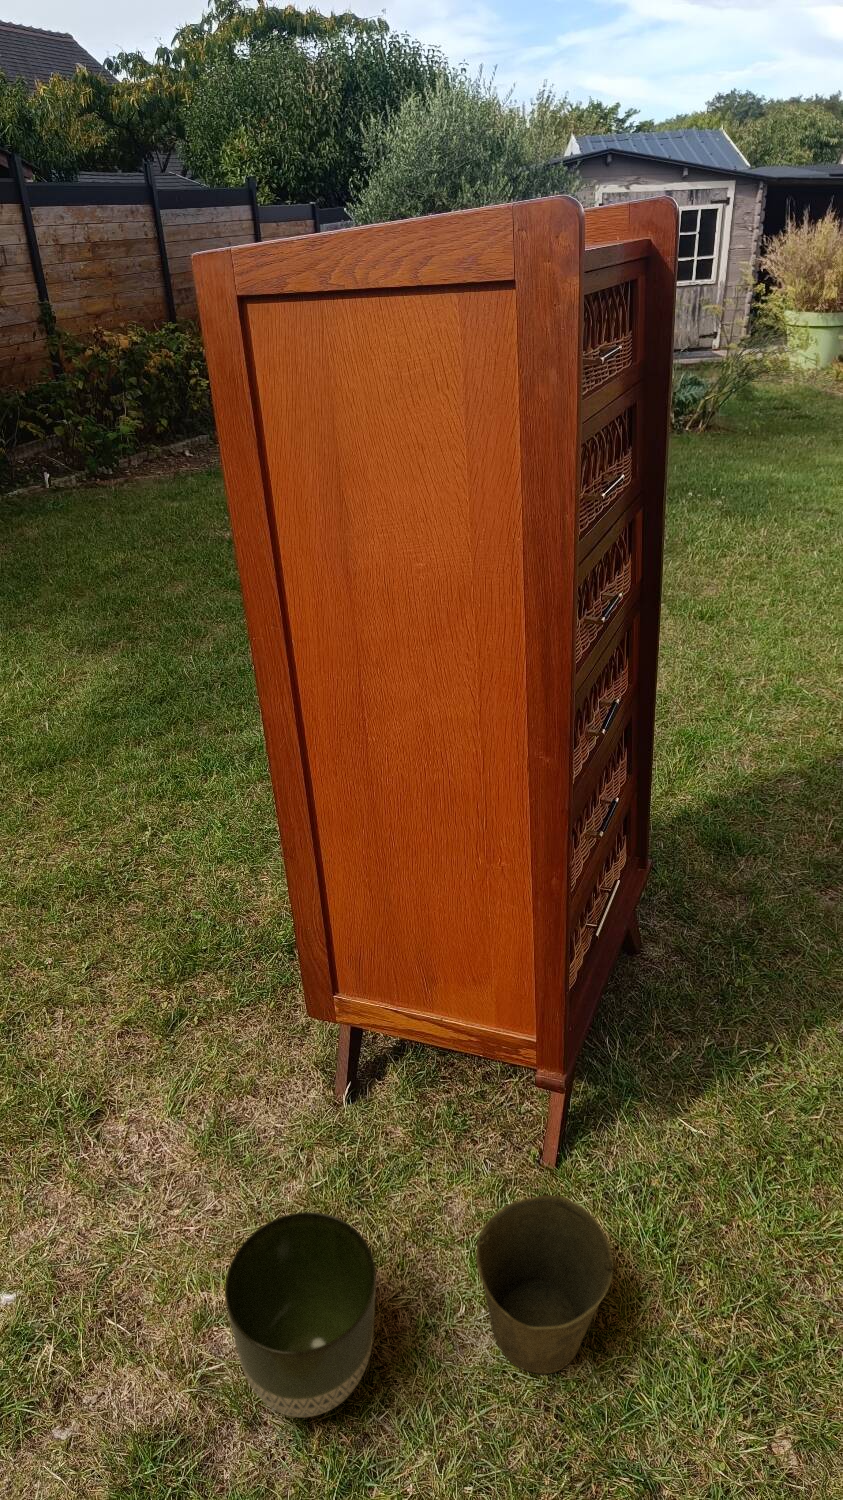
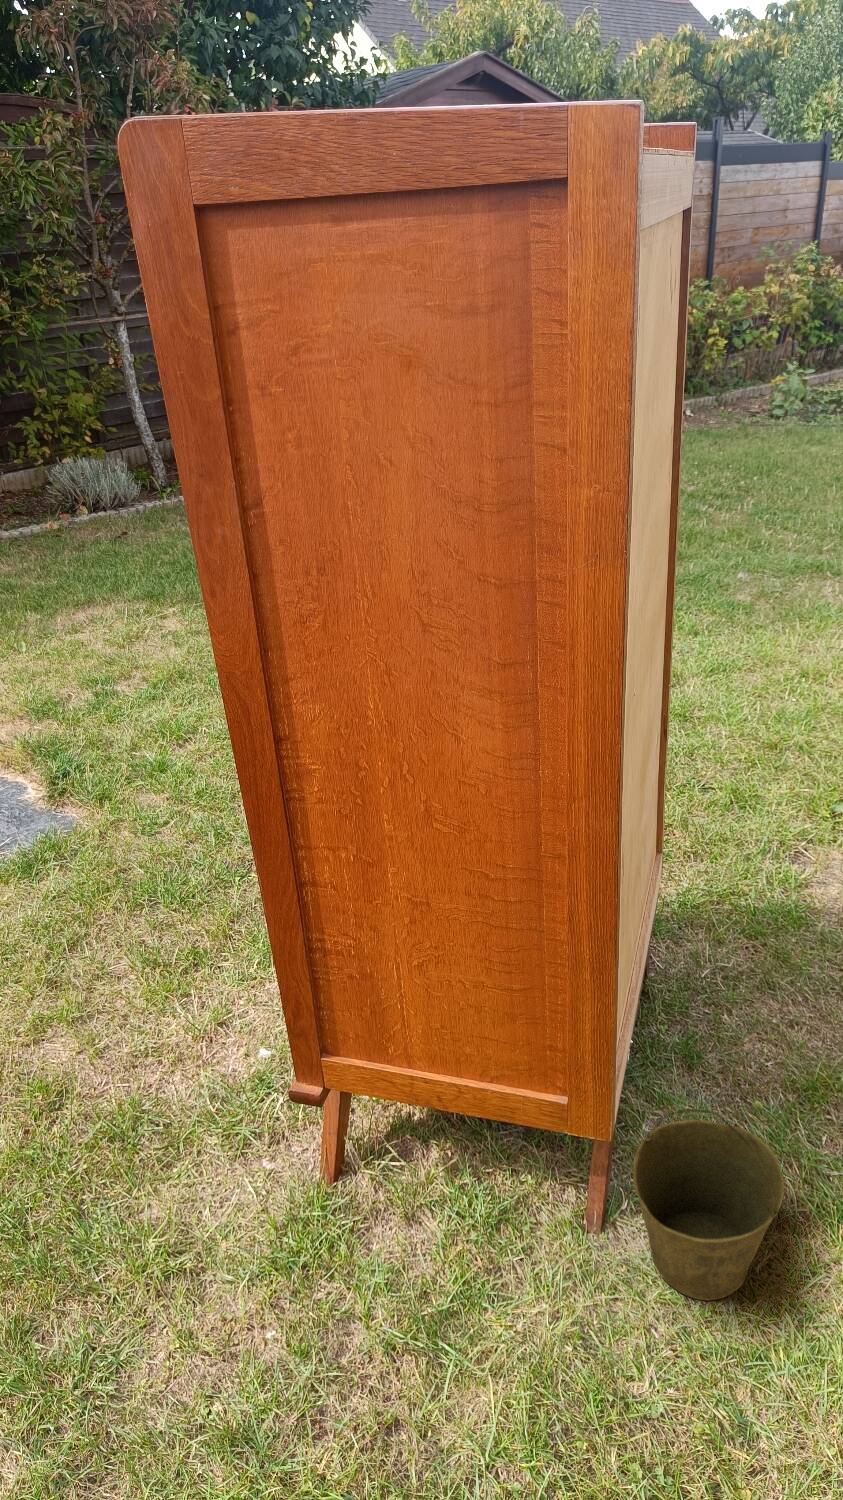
planter: present [225,1212,376,1418] -> none [394,1048,534,1230]

